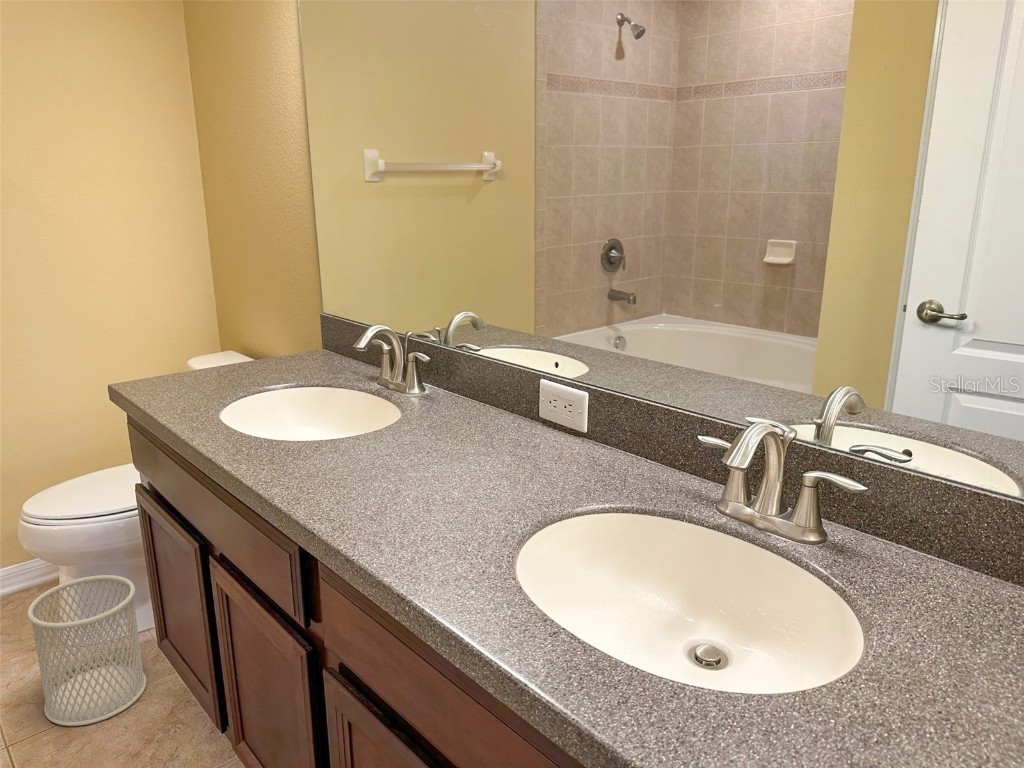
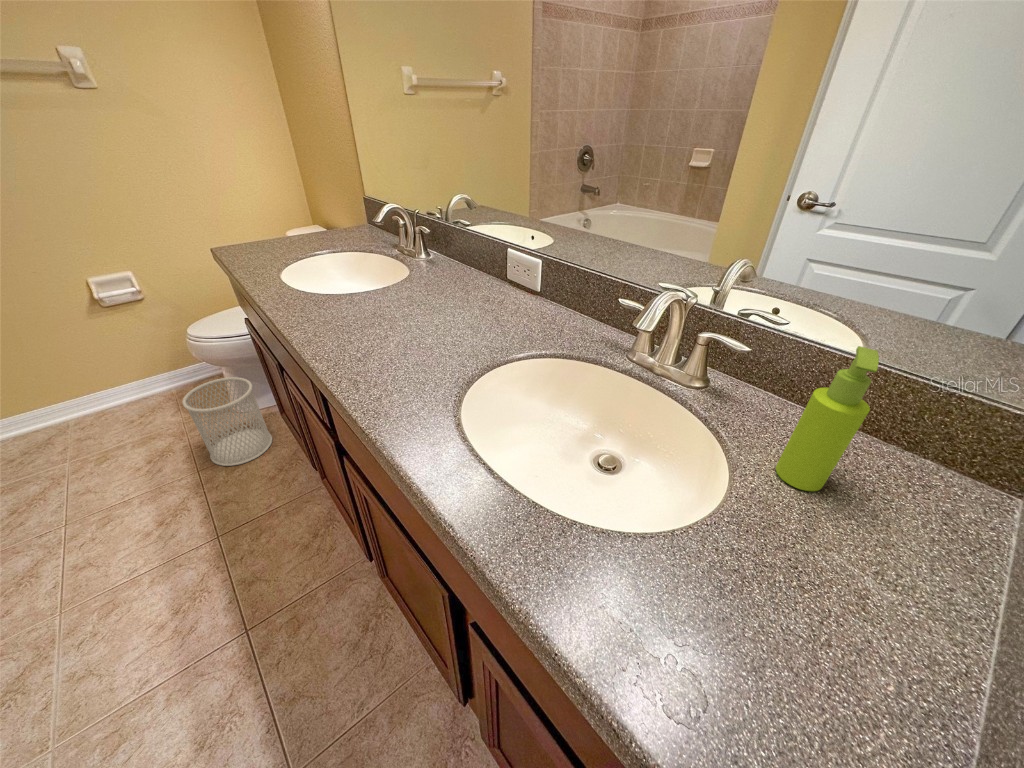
soap dispenser: none [916,469,995,646] -> present [776,346,879,491]

